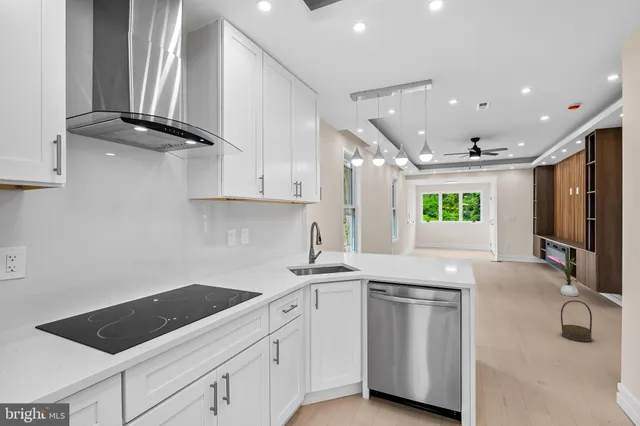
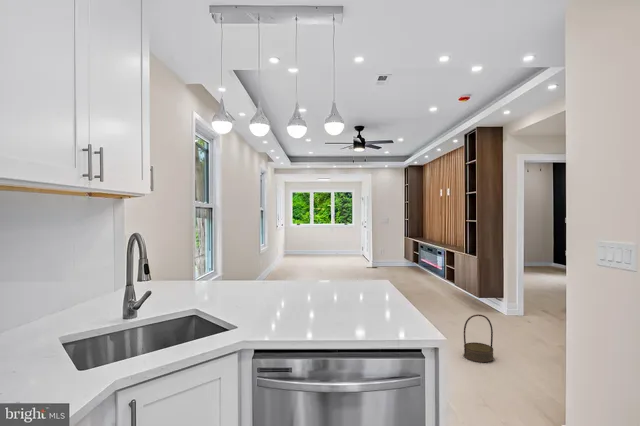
house plant: present [559,252,578,296] -> none [439,255,462,304]

